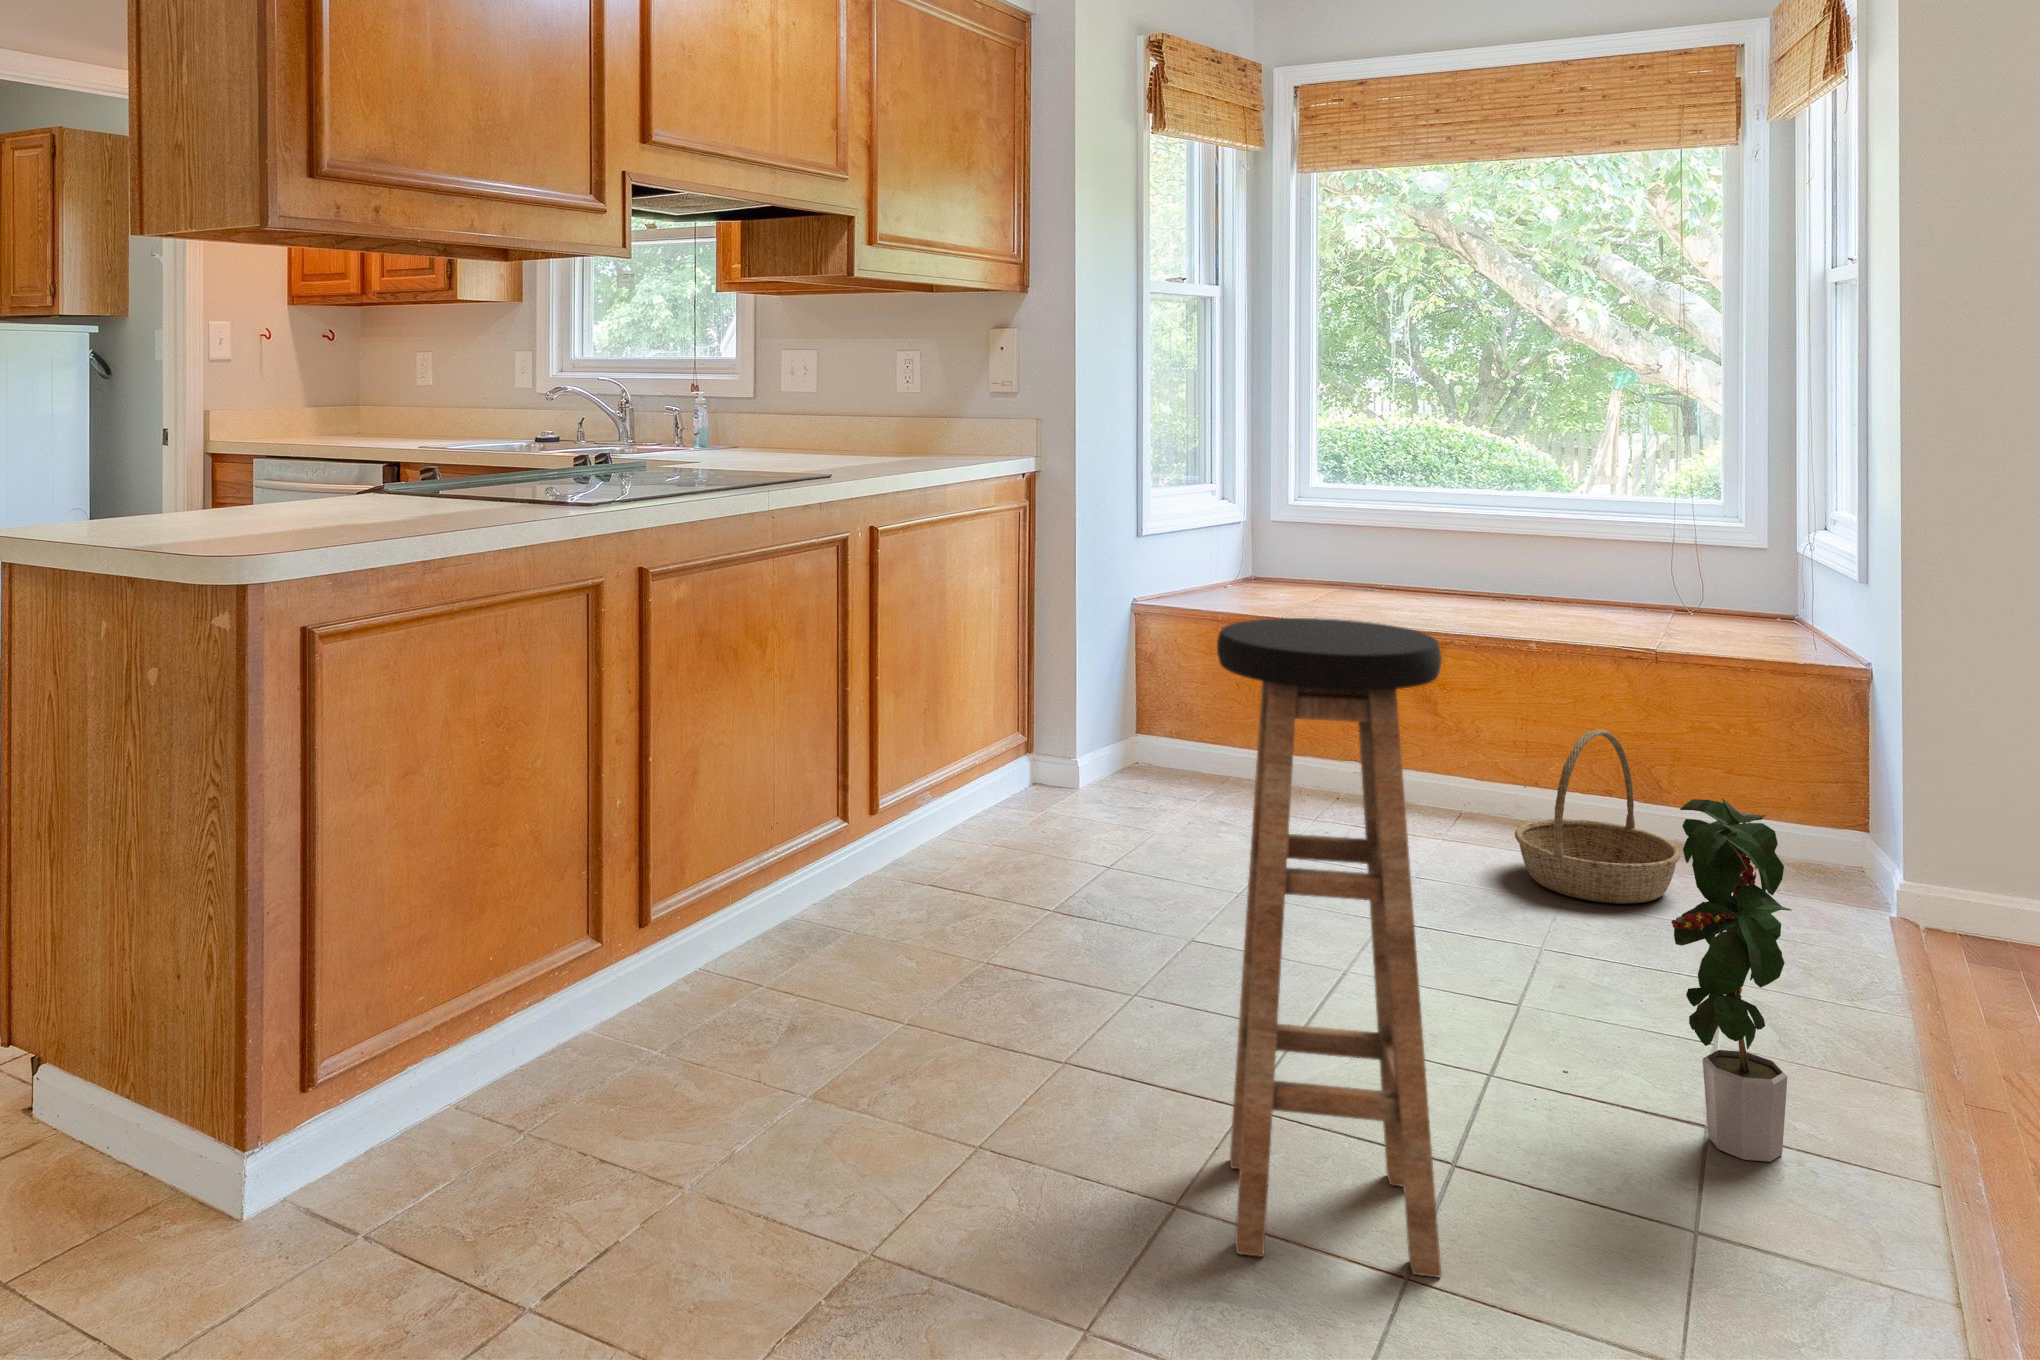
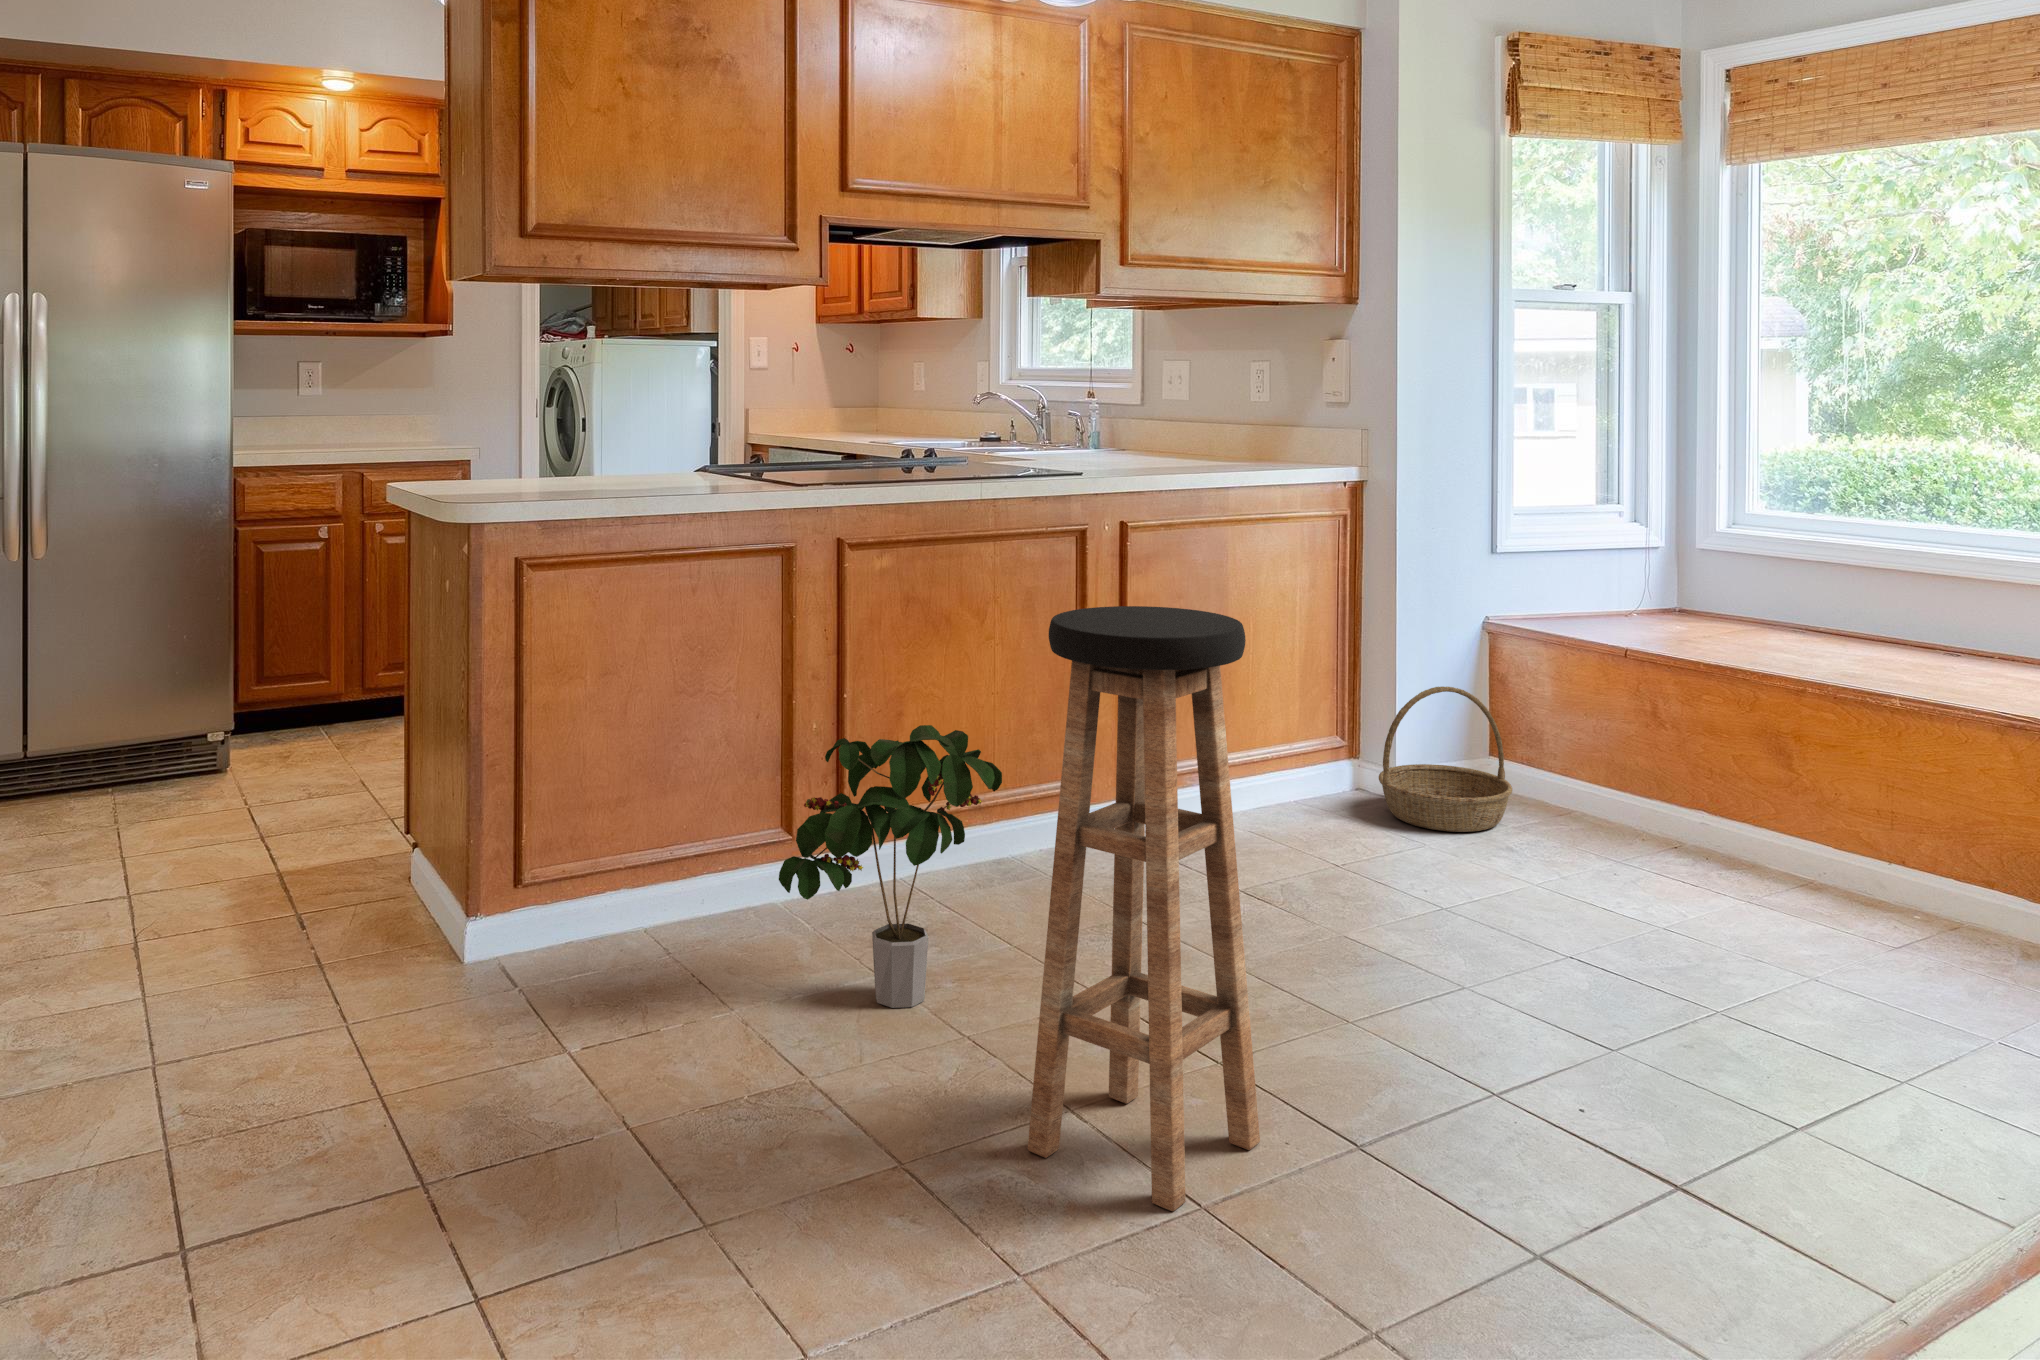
basket: present [1515,729,1681,904] -> present [1379,687,1512,832]
potted plant: present [1671,798,1791,1162] -> present [779,725,1002,1008]

